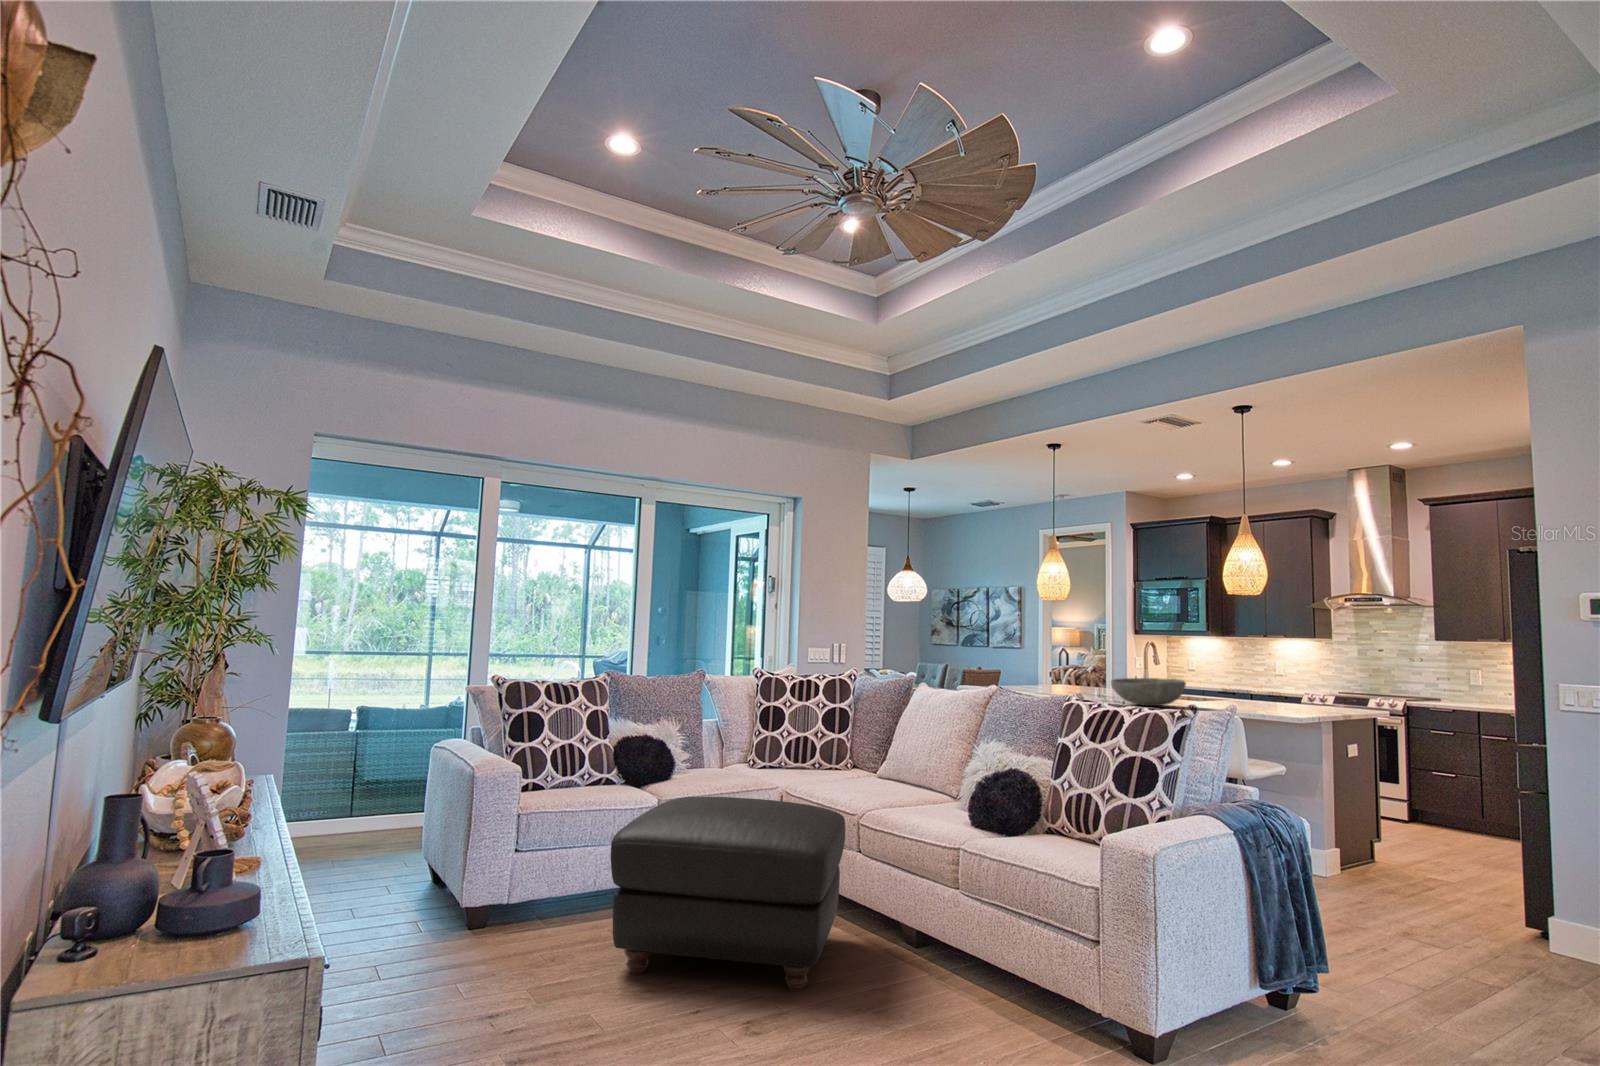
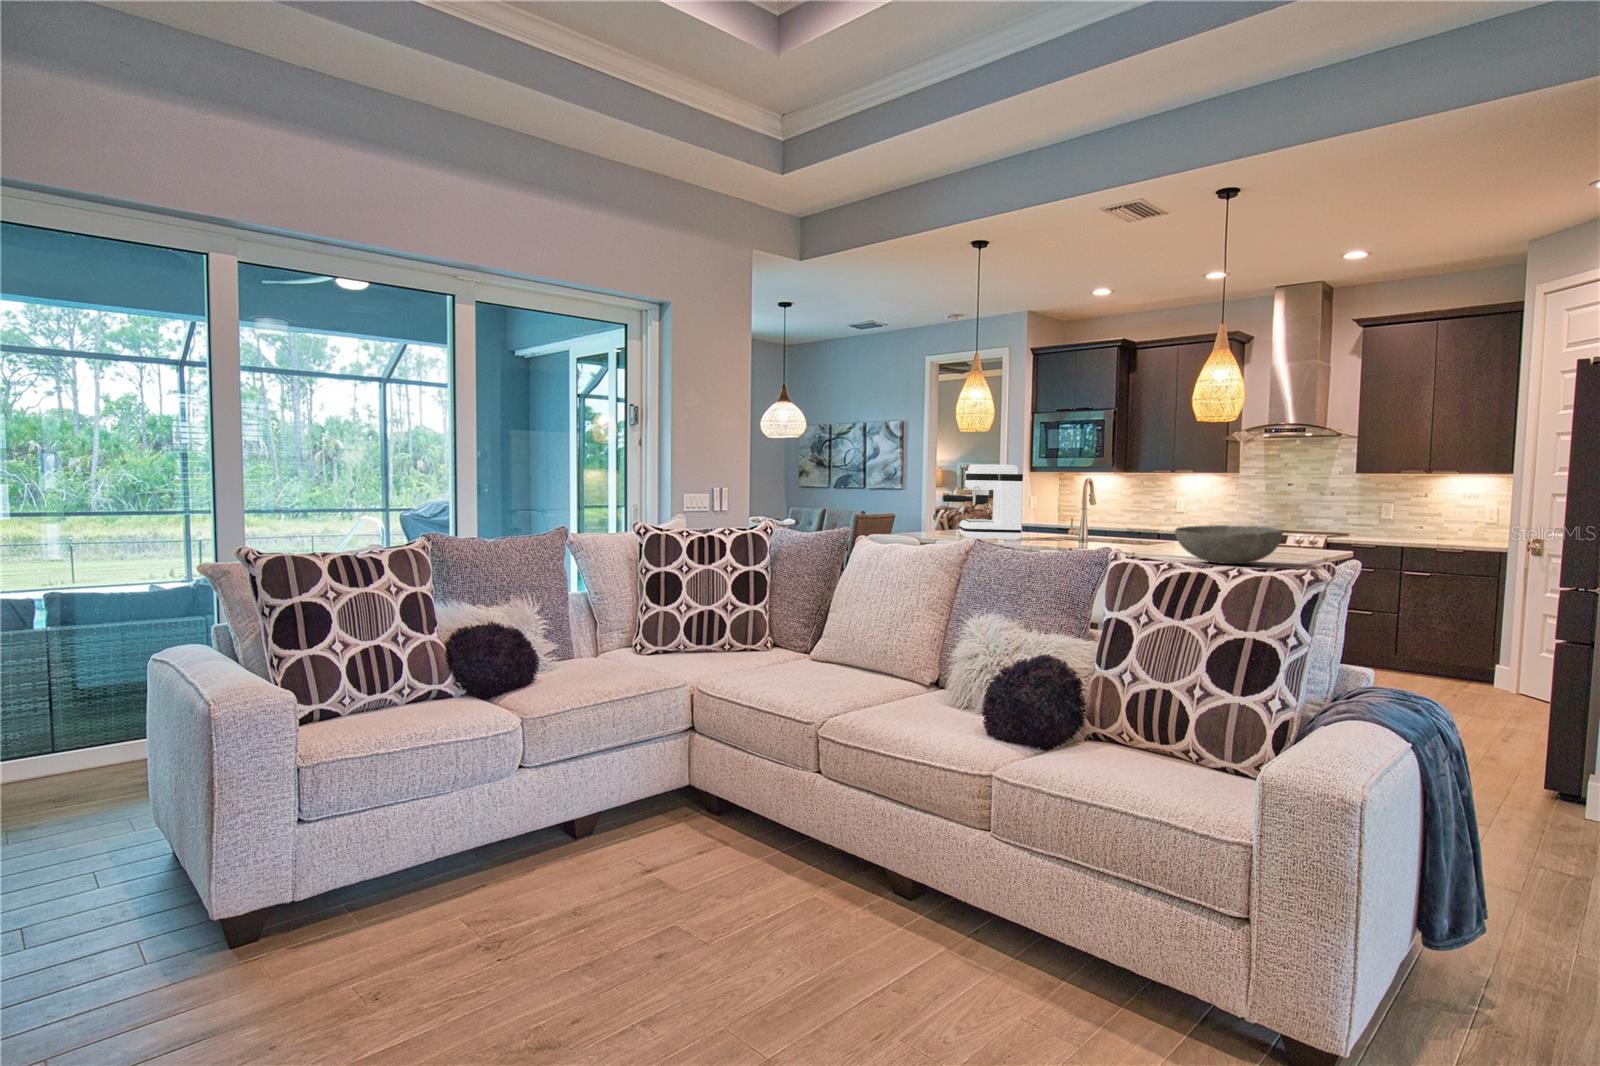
coffee maker: none [992,629,1051,691] -> present [943,464,1023,541]
ottoman: present [611,797,845,991] -> none [460,720,822,1016]

